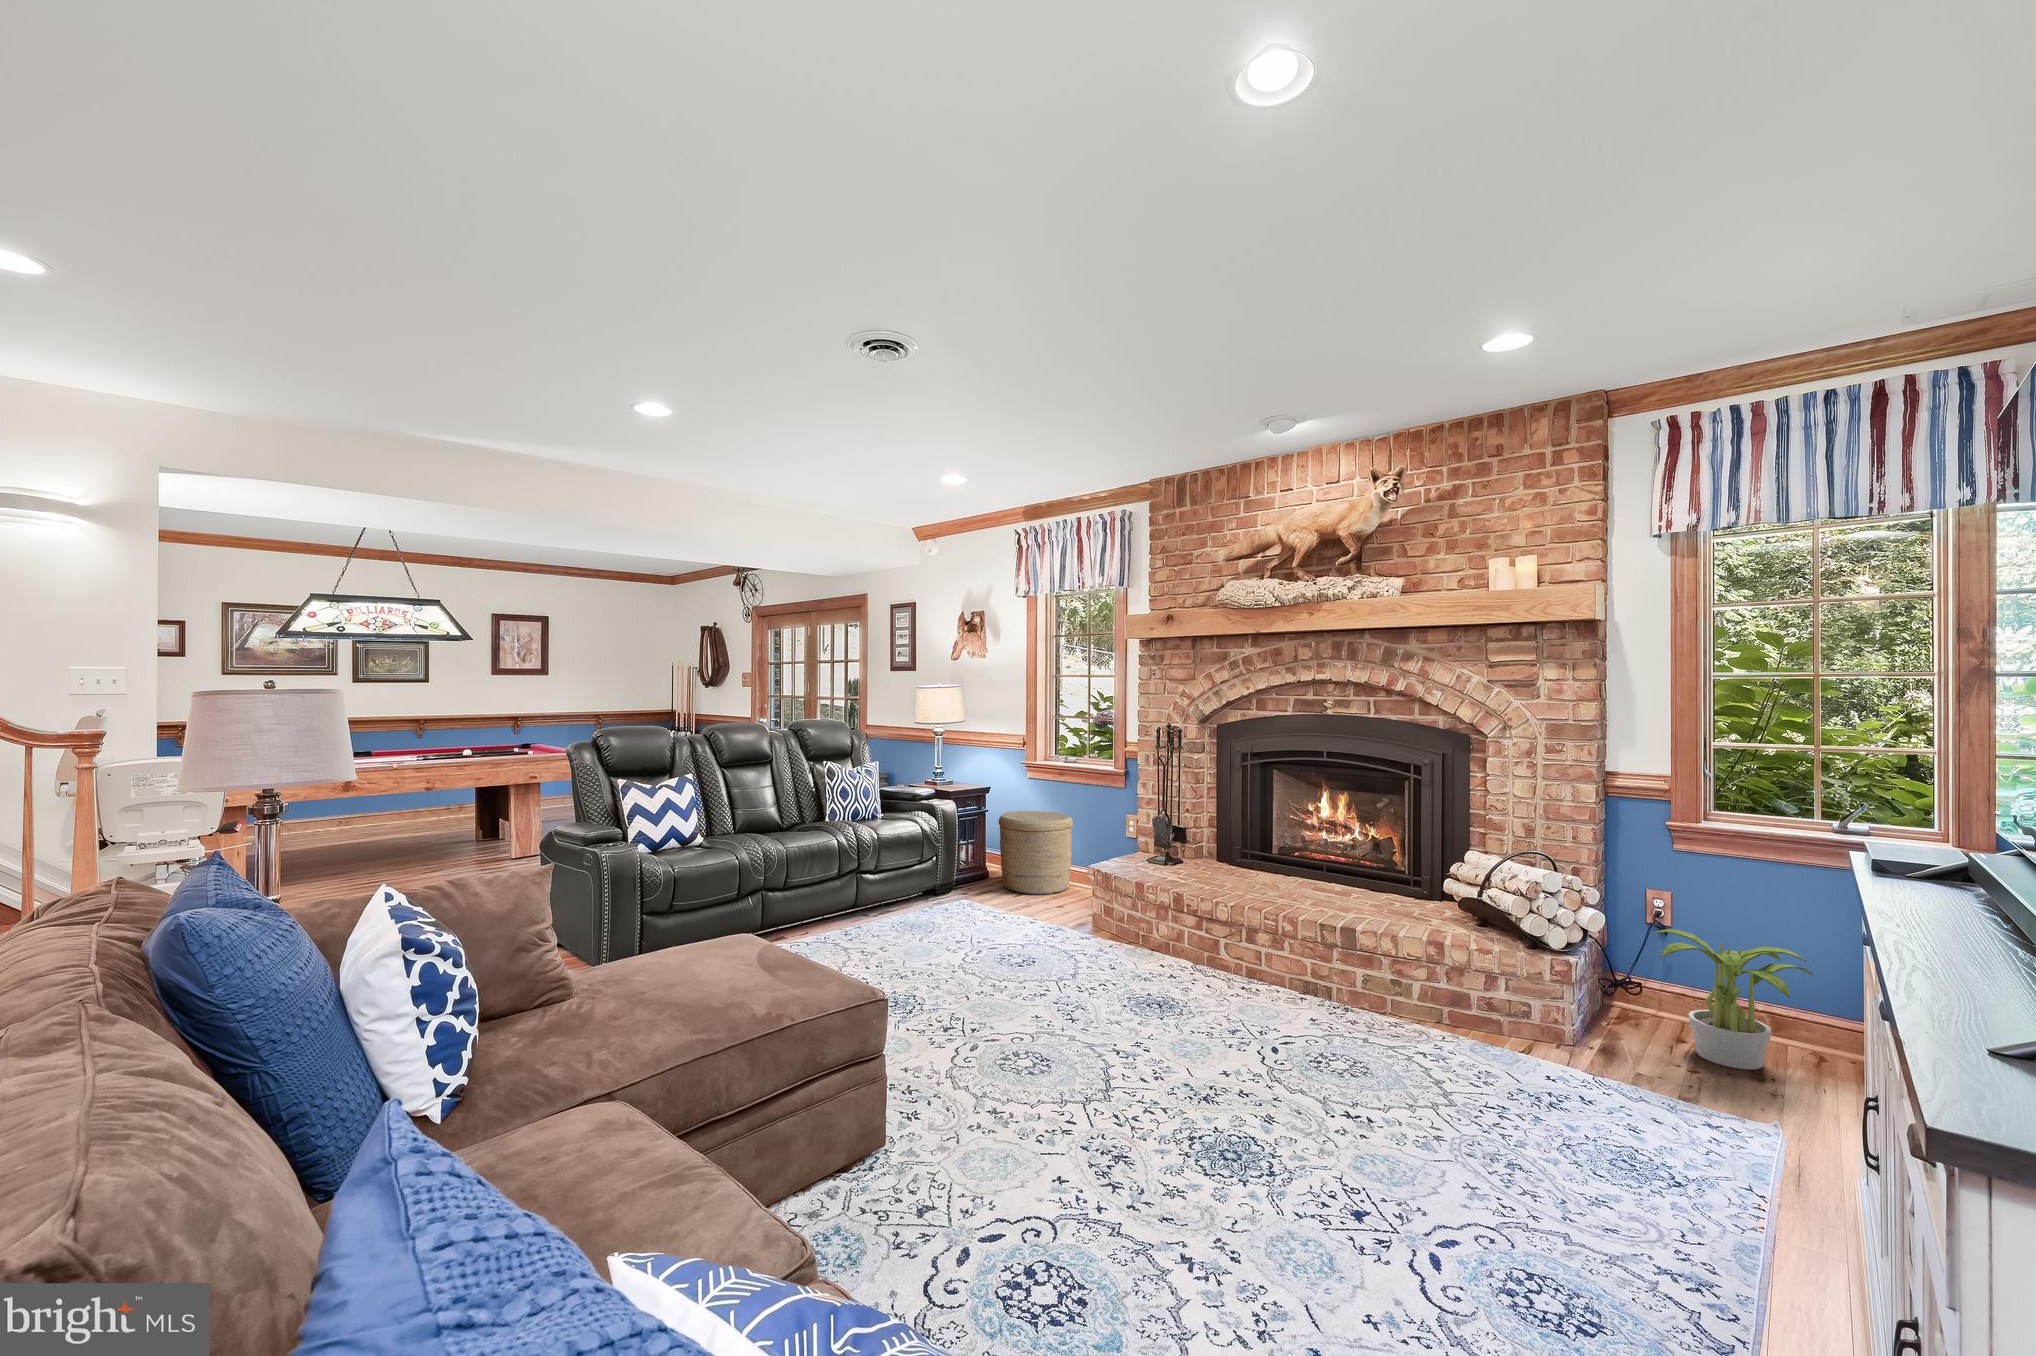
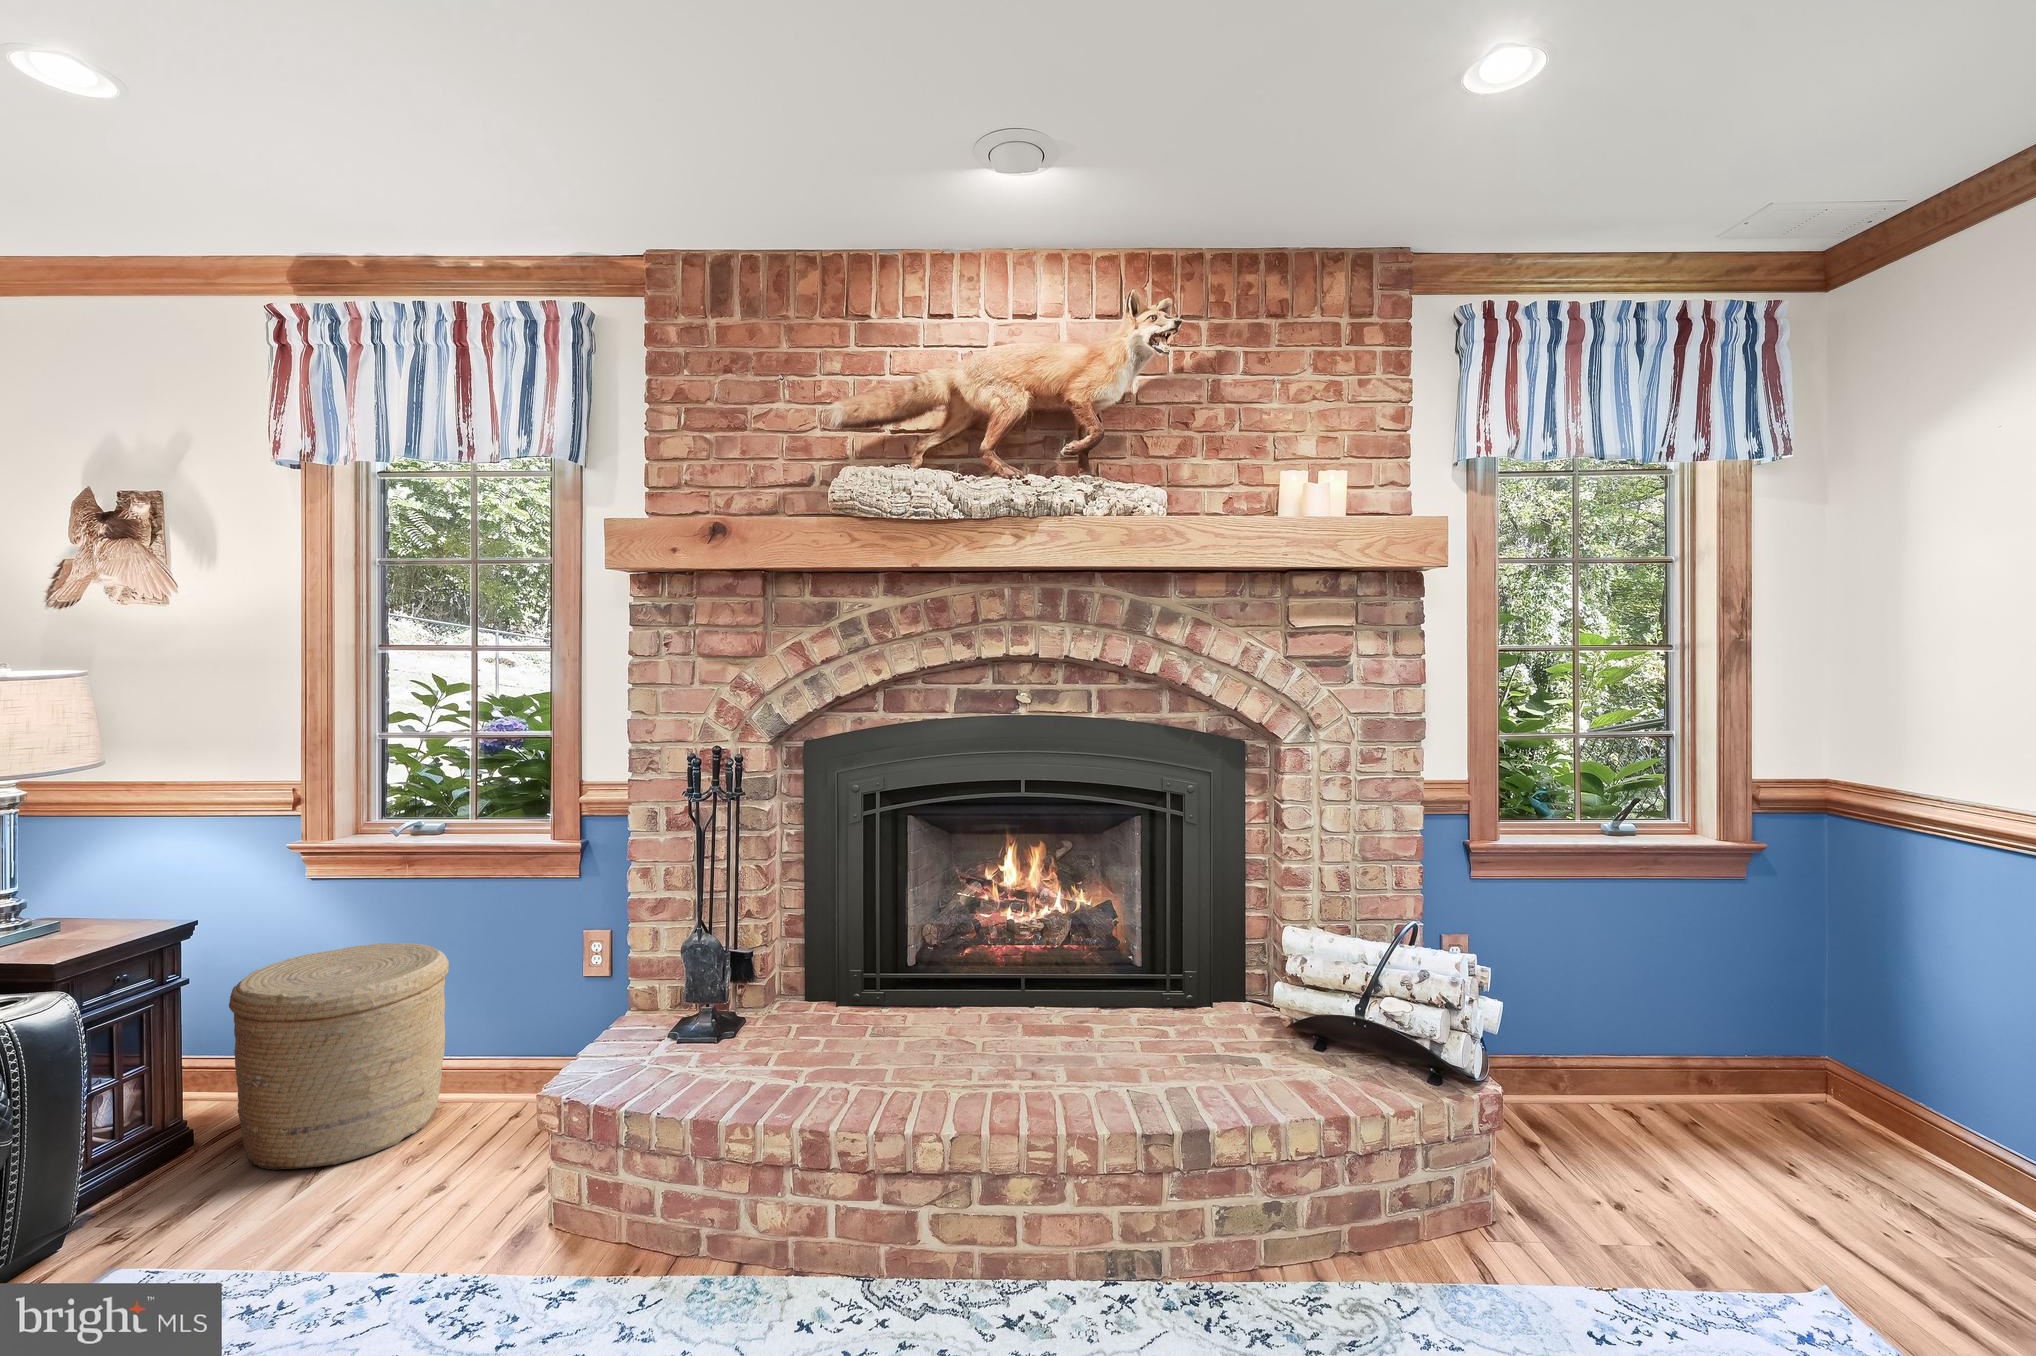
potted plant: present [1654,929,1813,1070] -> none [1522,997,1721,1181]

